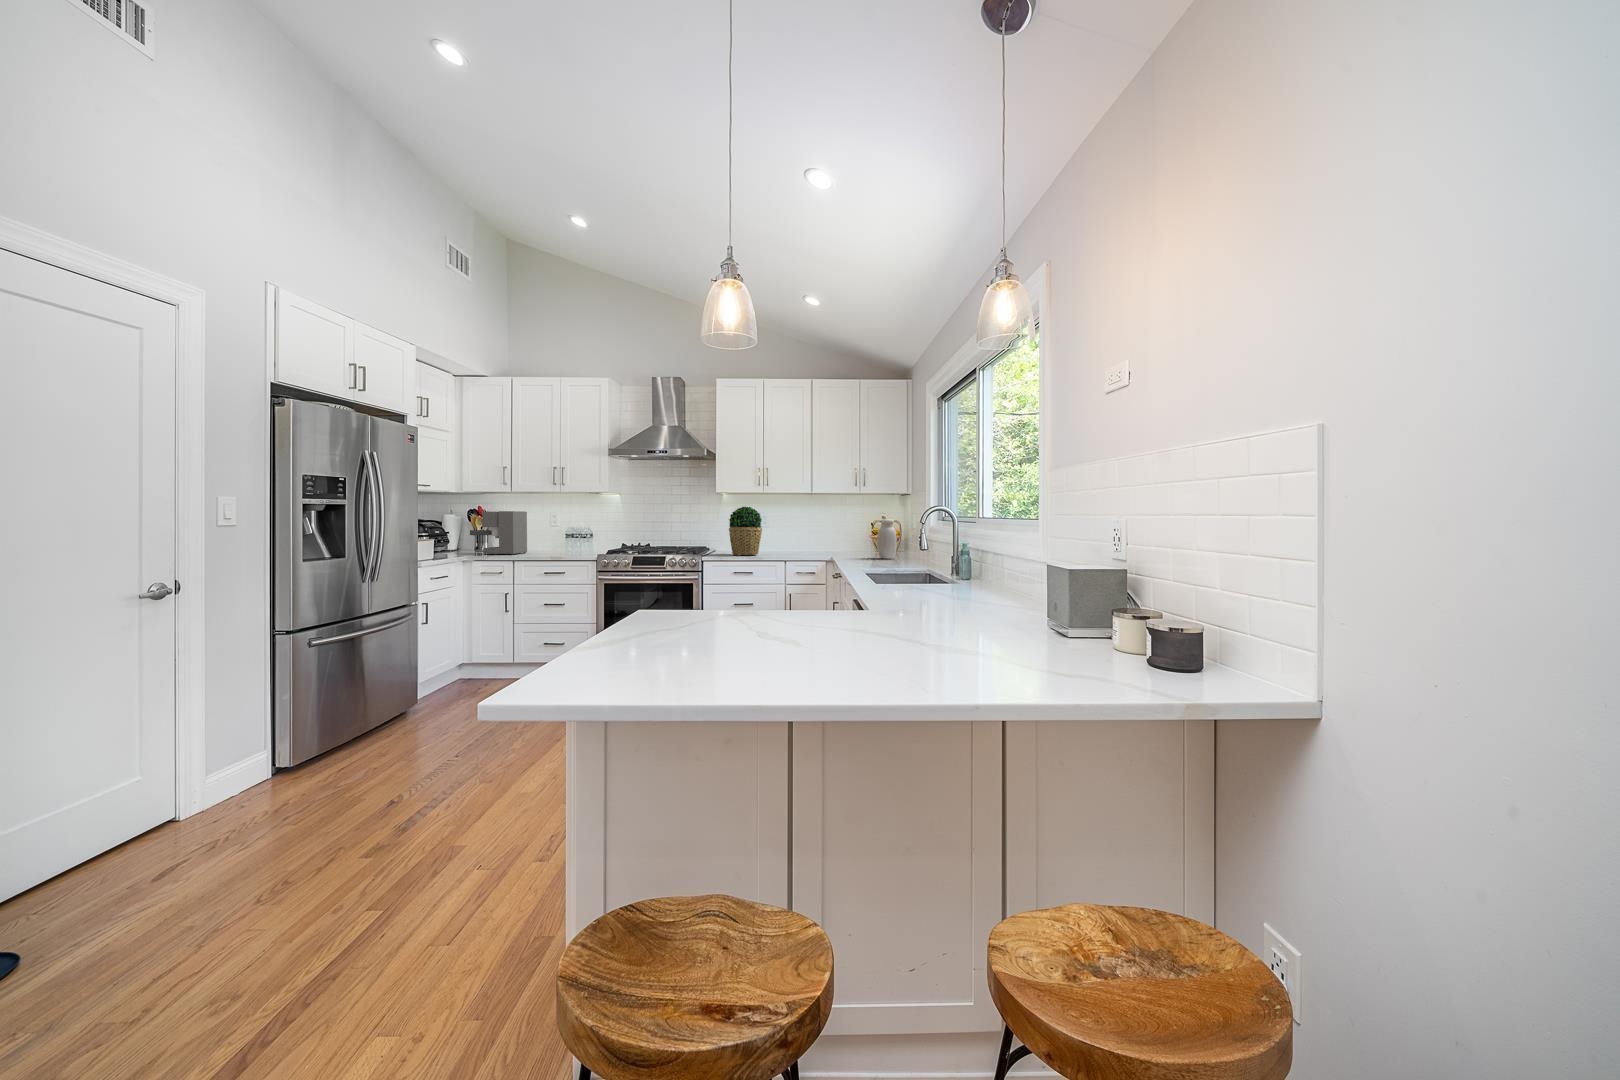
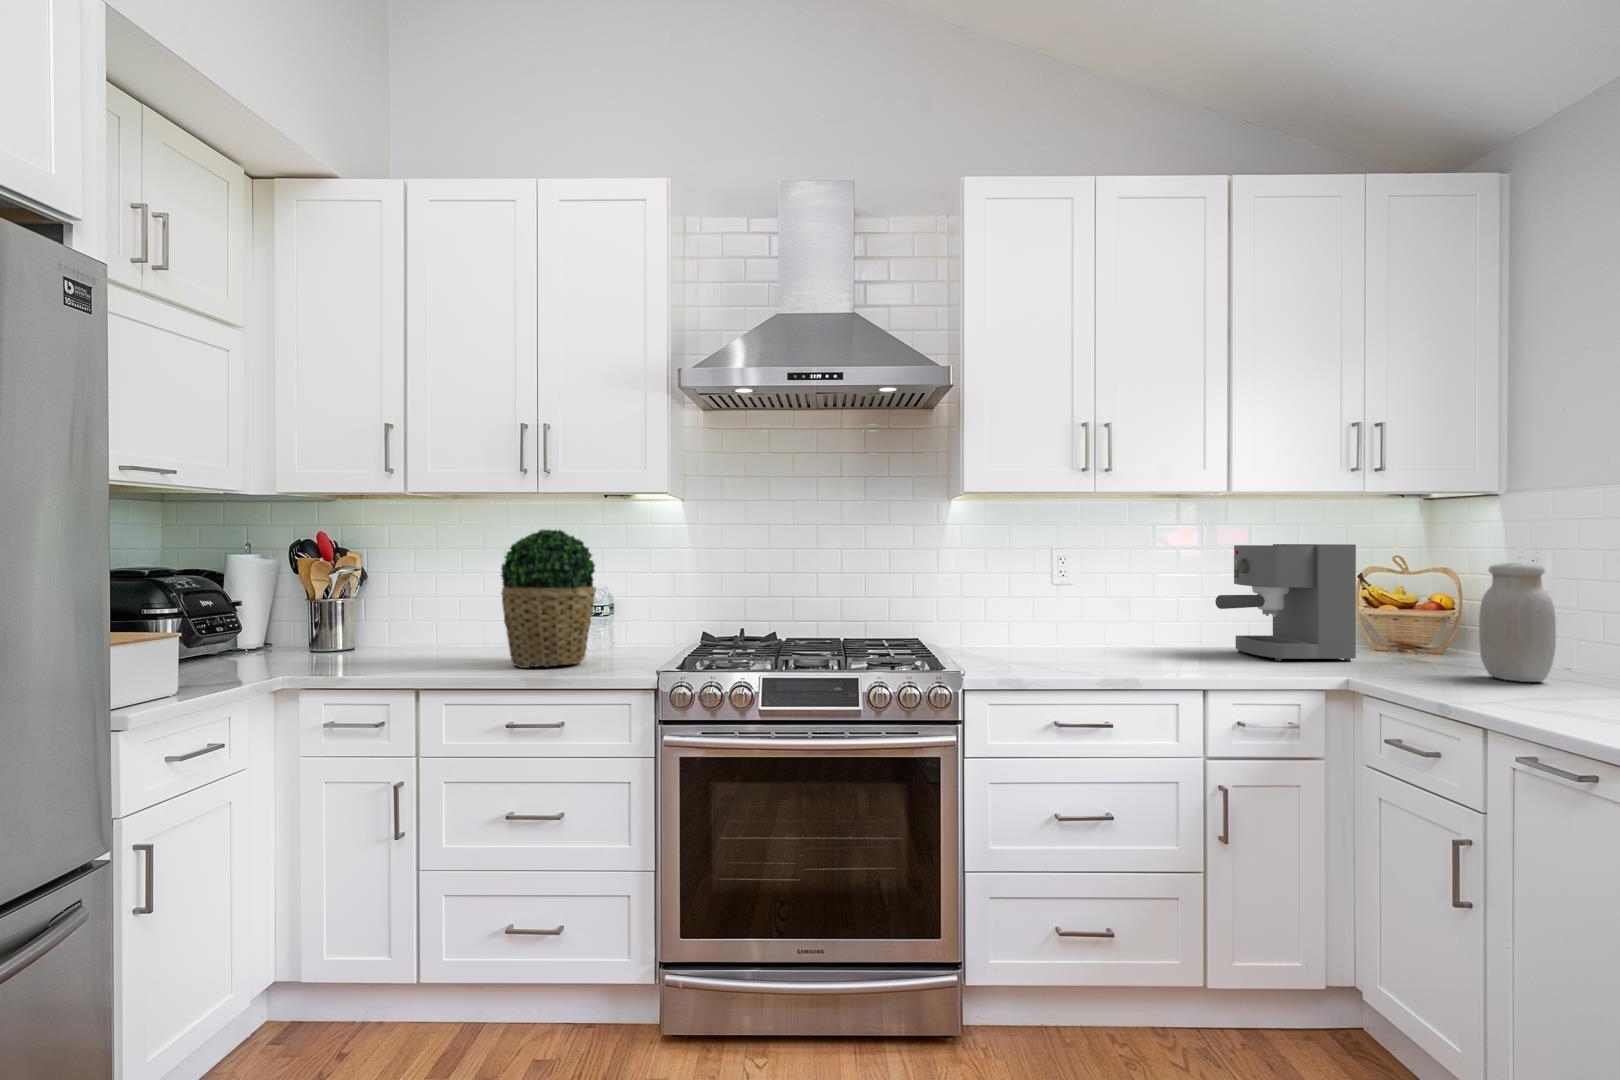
potted plant: present [729,507,762,556] -> present [501,529,596,668]
coffee maker: present [470,511,527,555] -> present [1215,544,1356,661]

